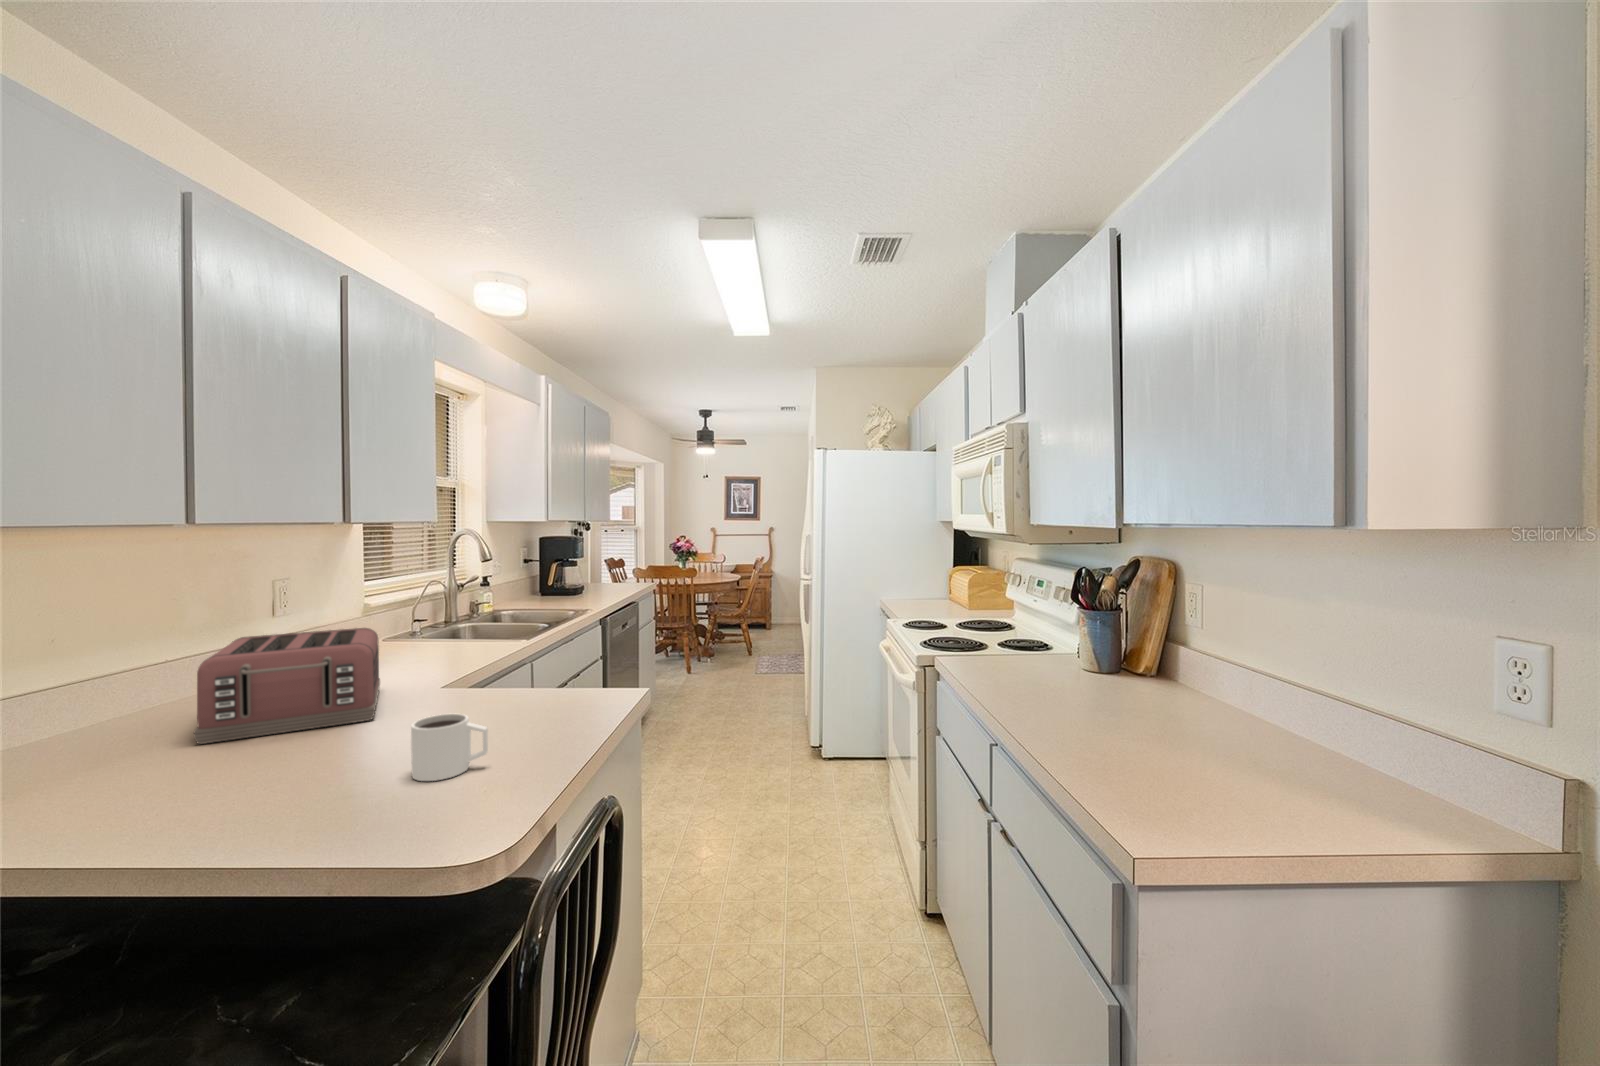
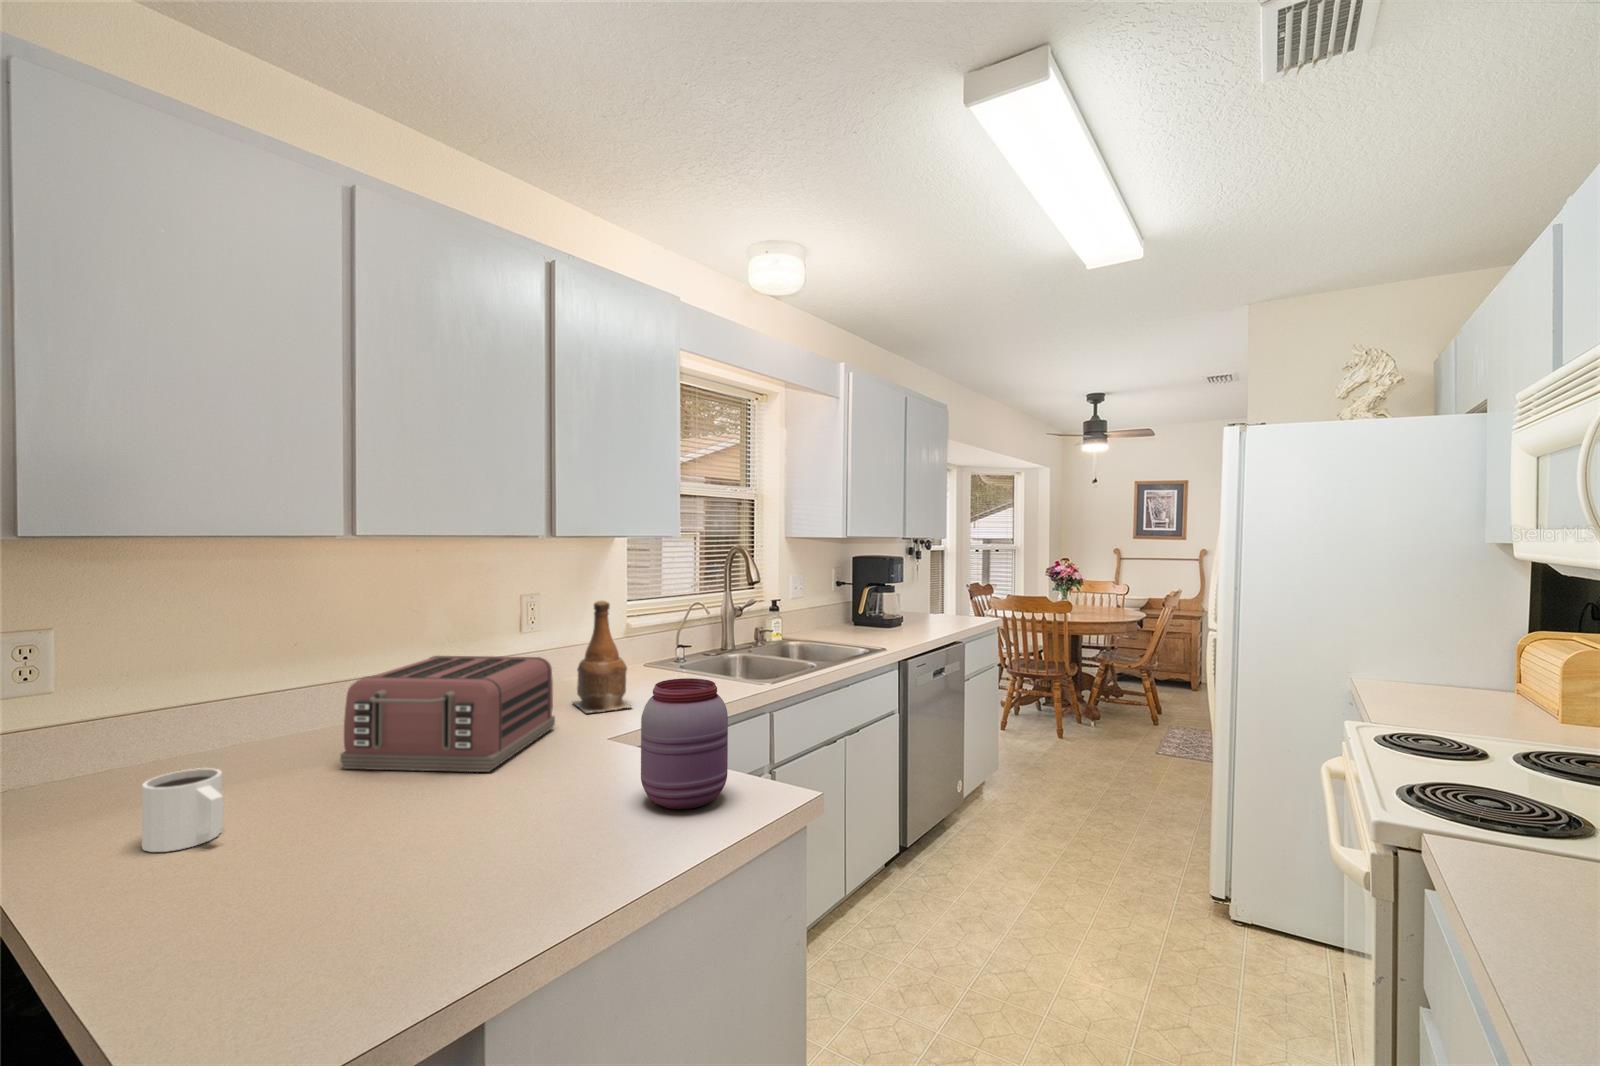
bottle: none [362,578,432,676] -> present [573,601,632,713]
jar: none [533,621,598,711] -> present [641,678,728,809]
mug: present [411,714,488,781] -> present [142,768,223,852]

